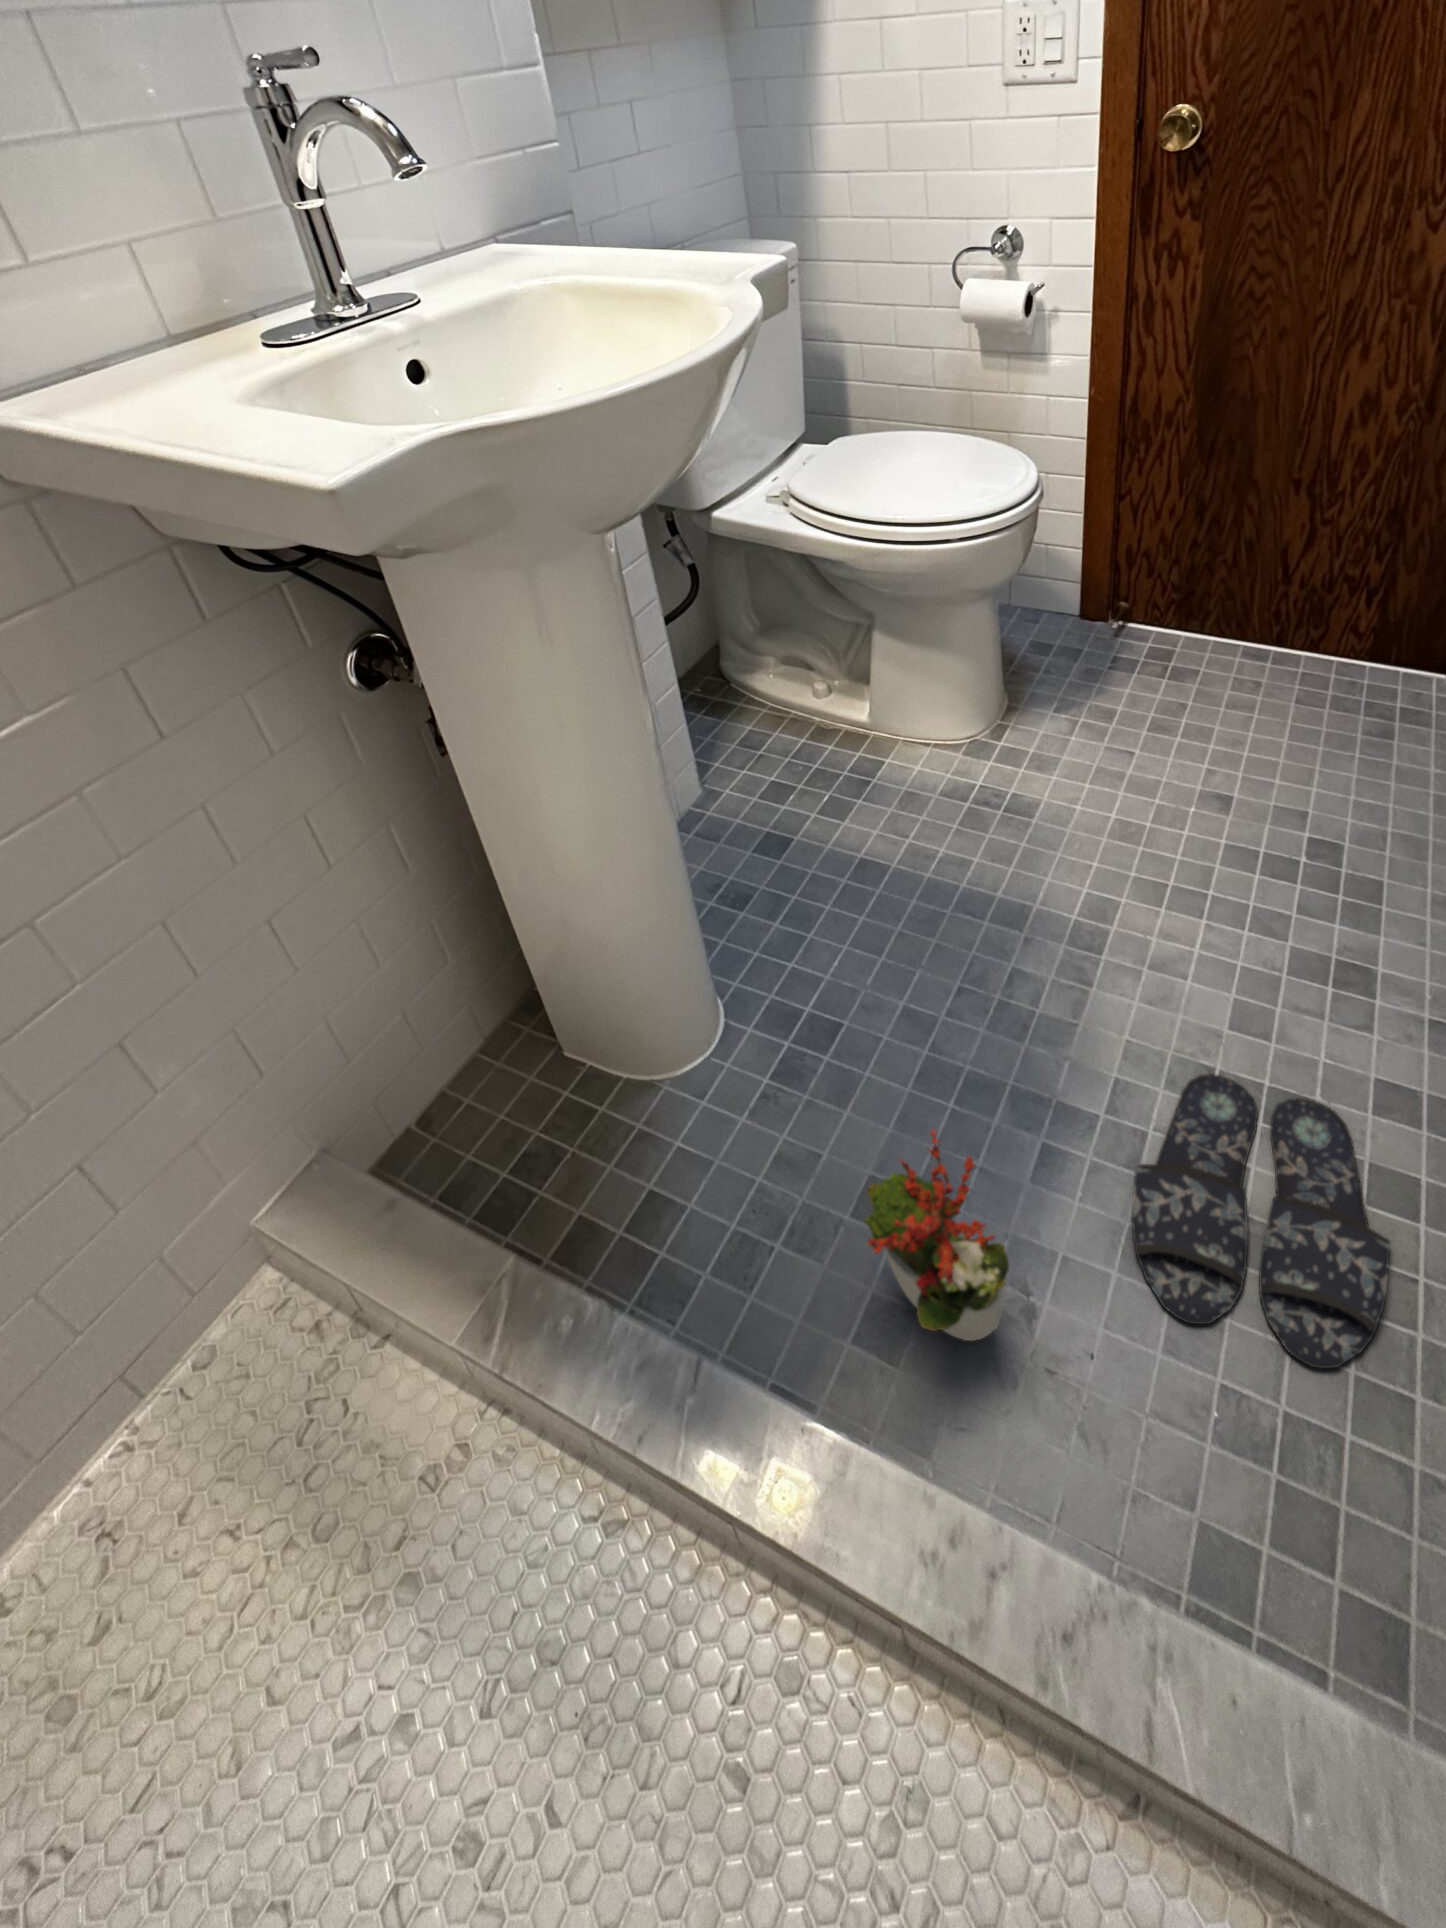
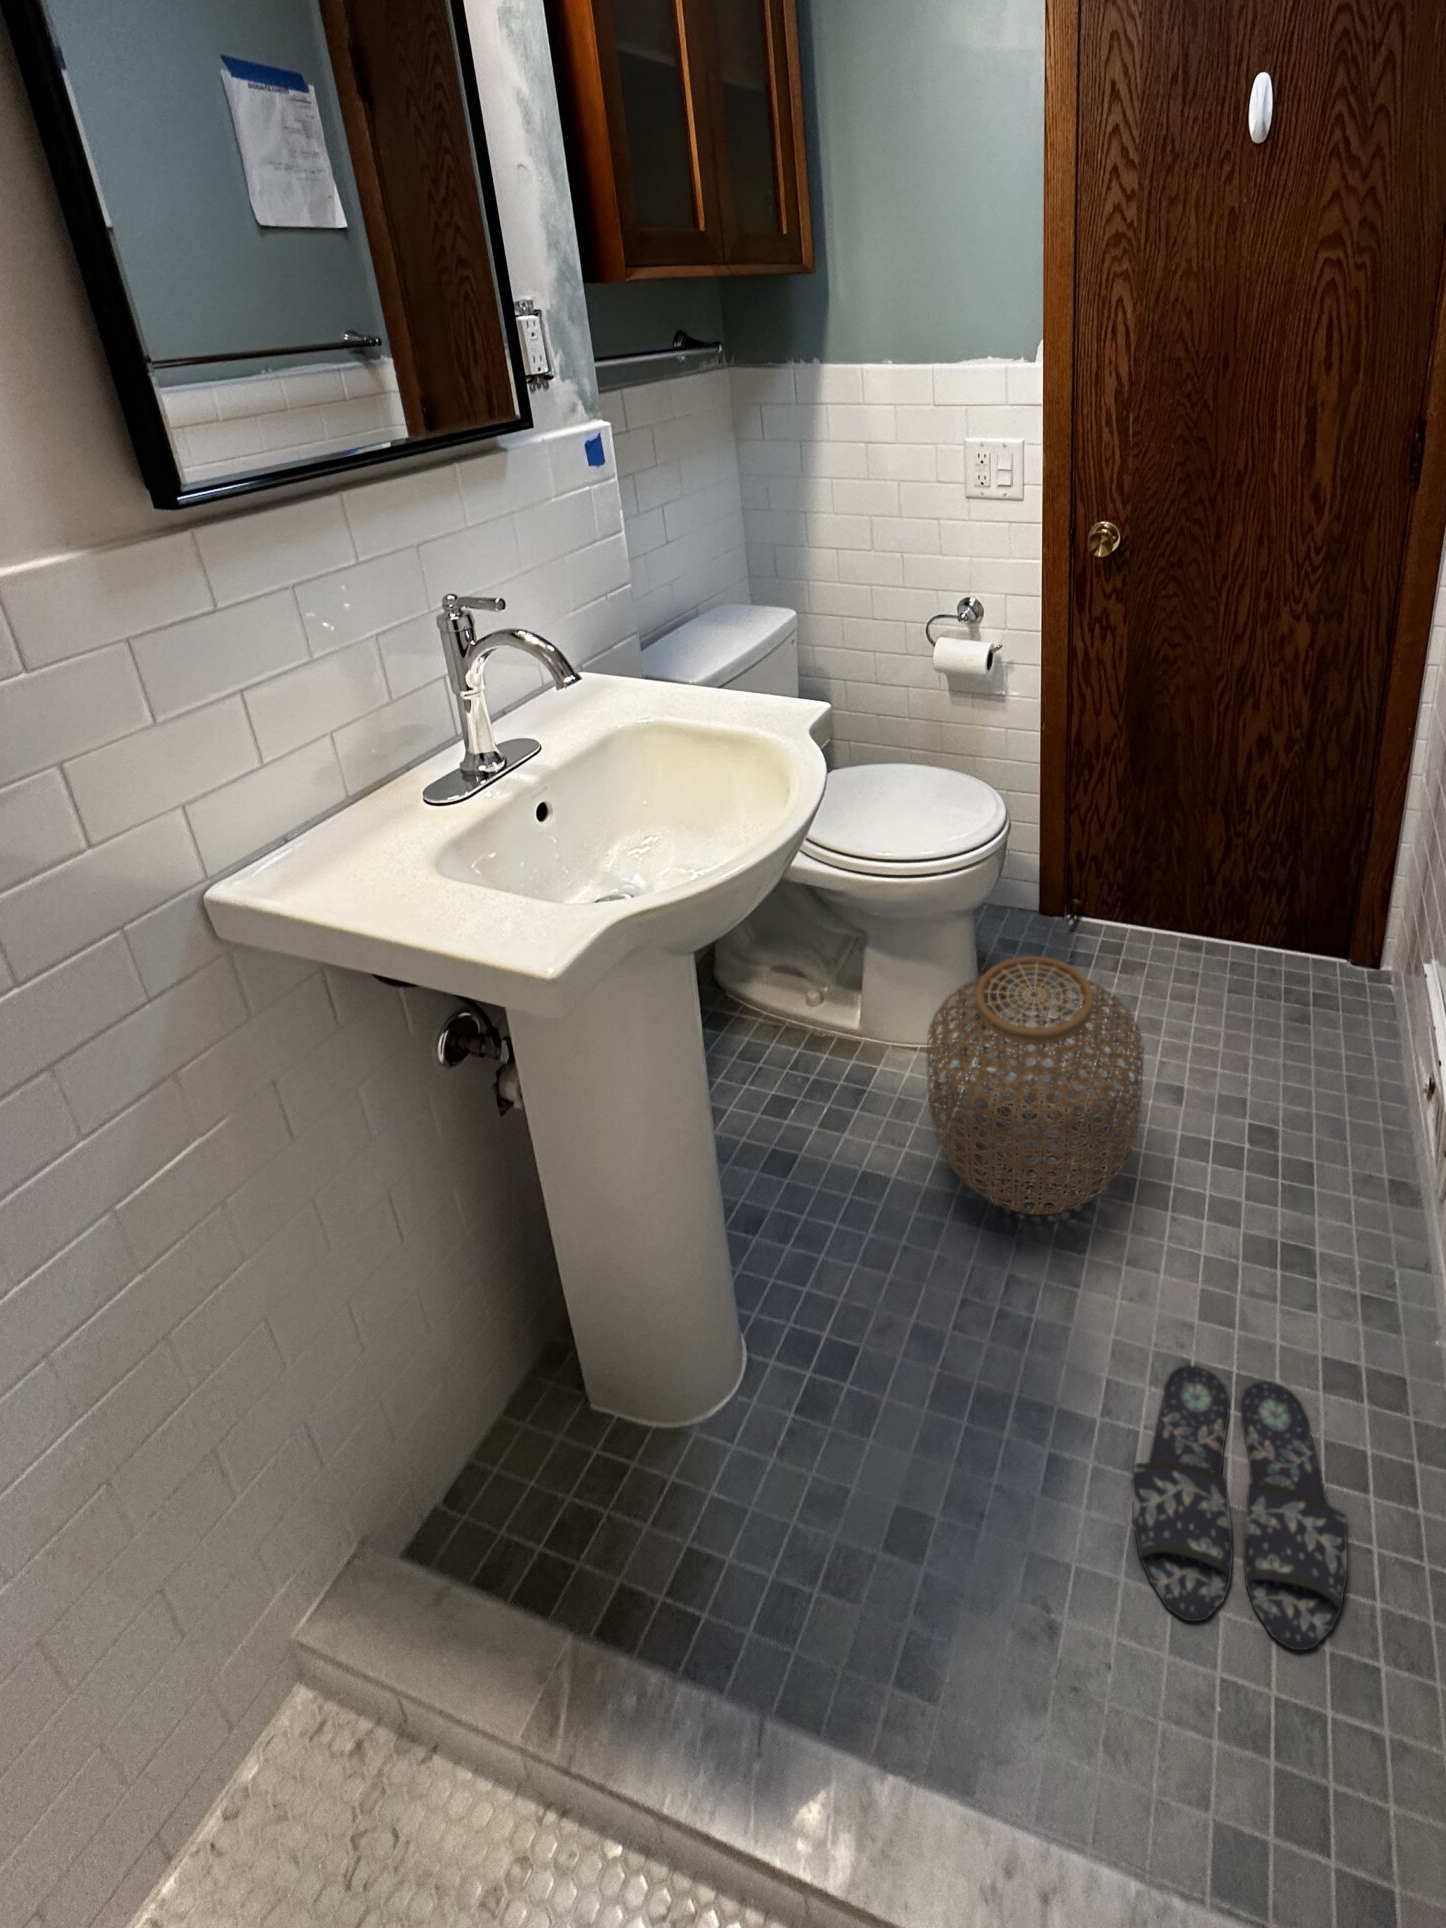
woven basket: none [925,631,1185,914] -> present [927,956,1144,1215]
decorative plant: present [865,1130,1009,1341] -> none [908,1455,1037,1668]

